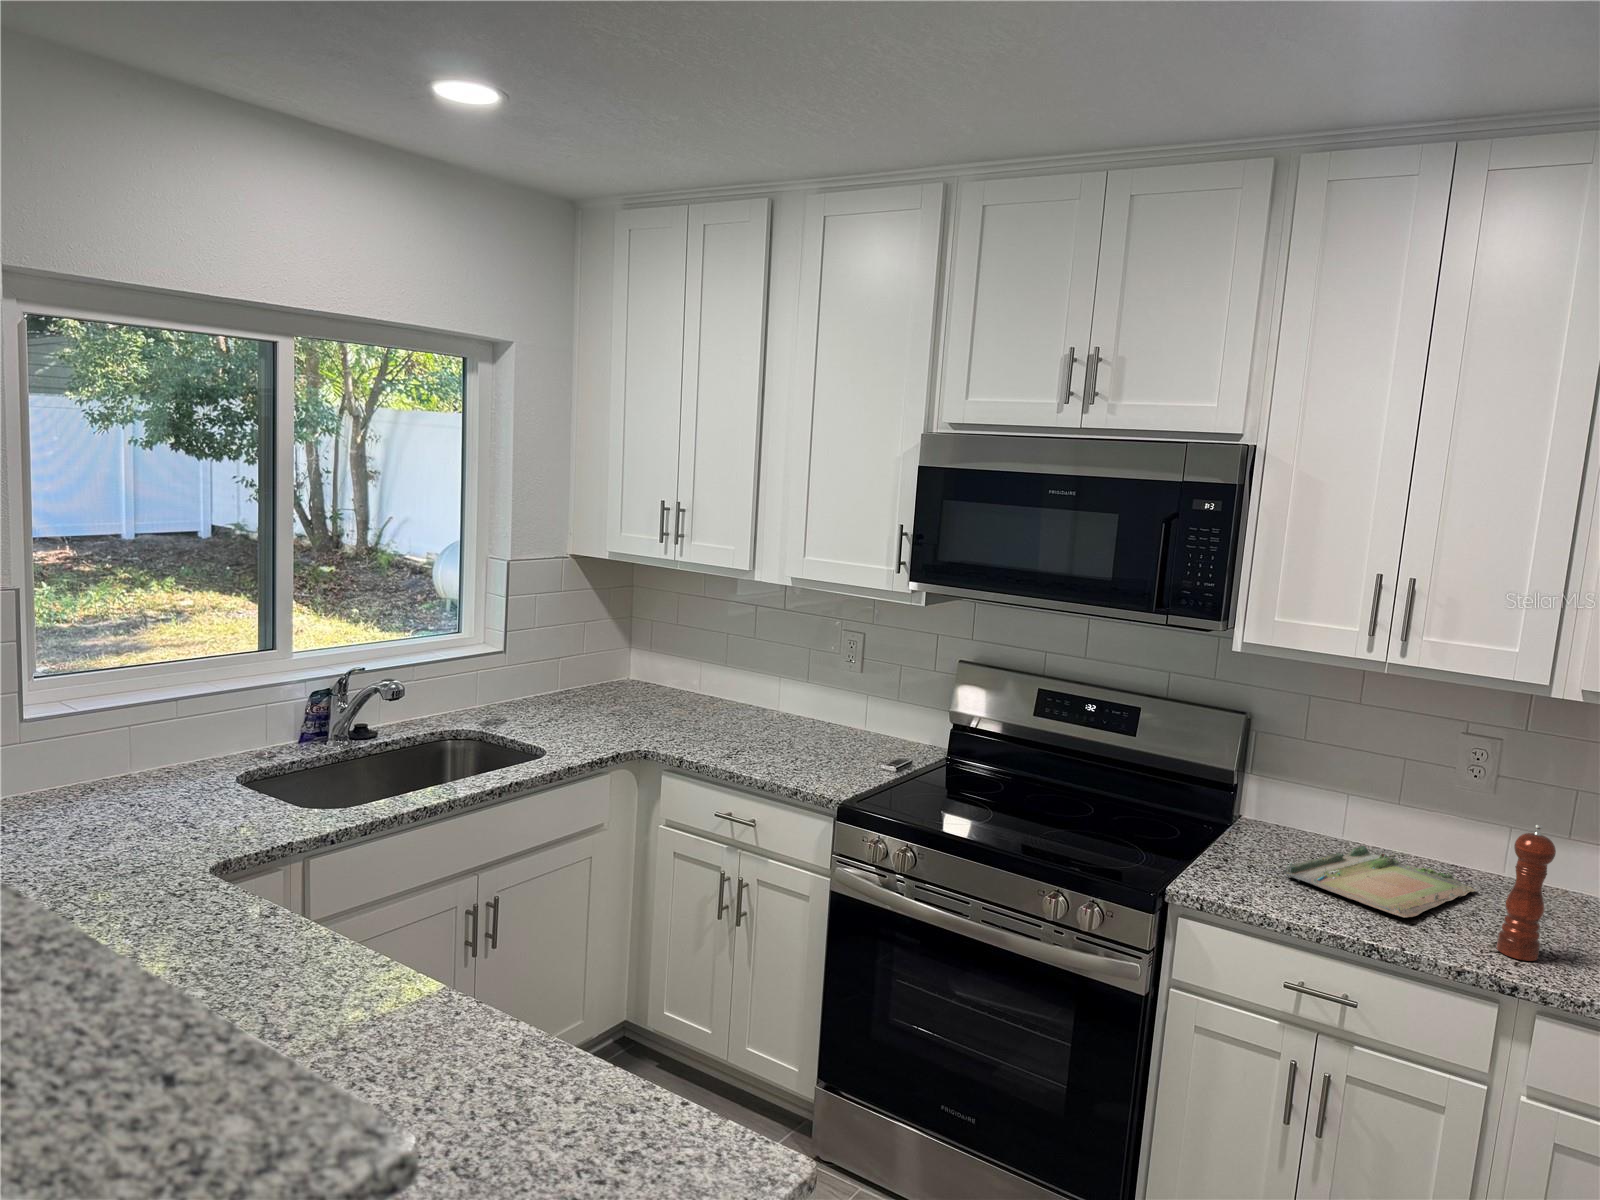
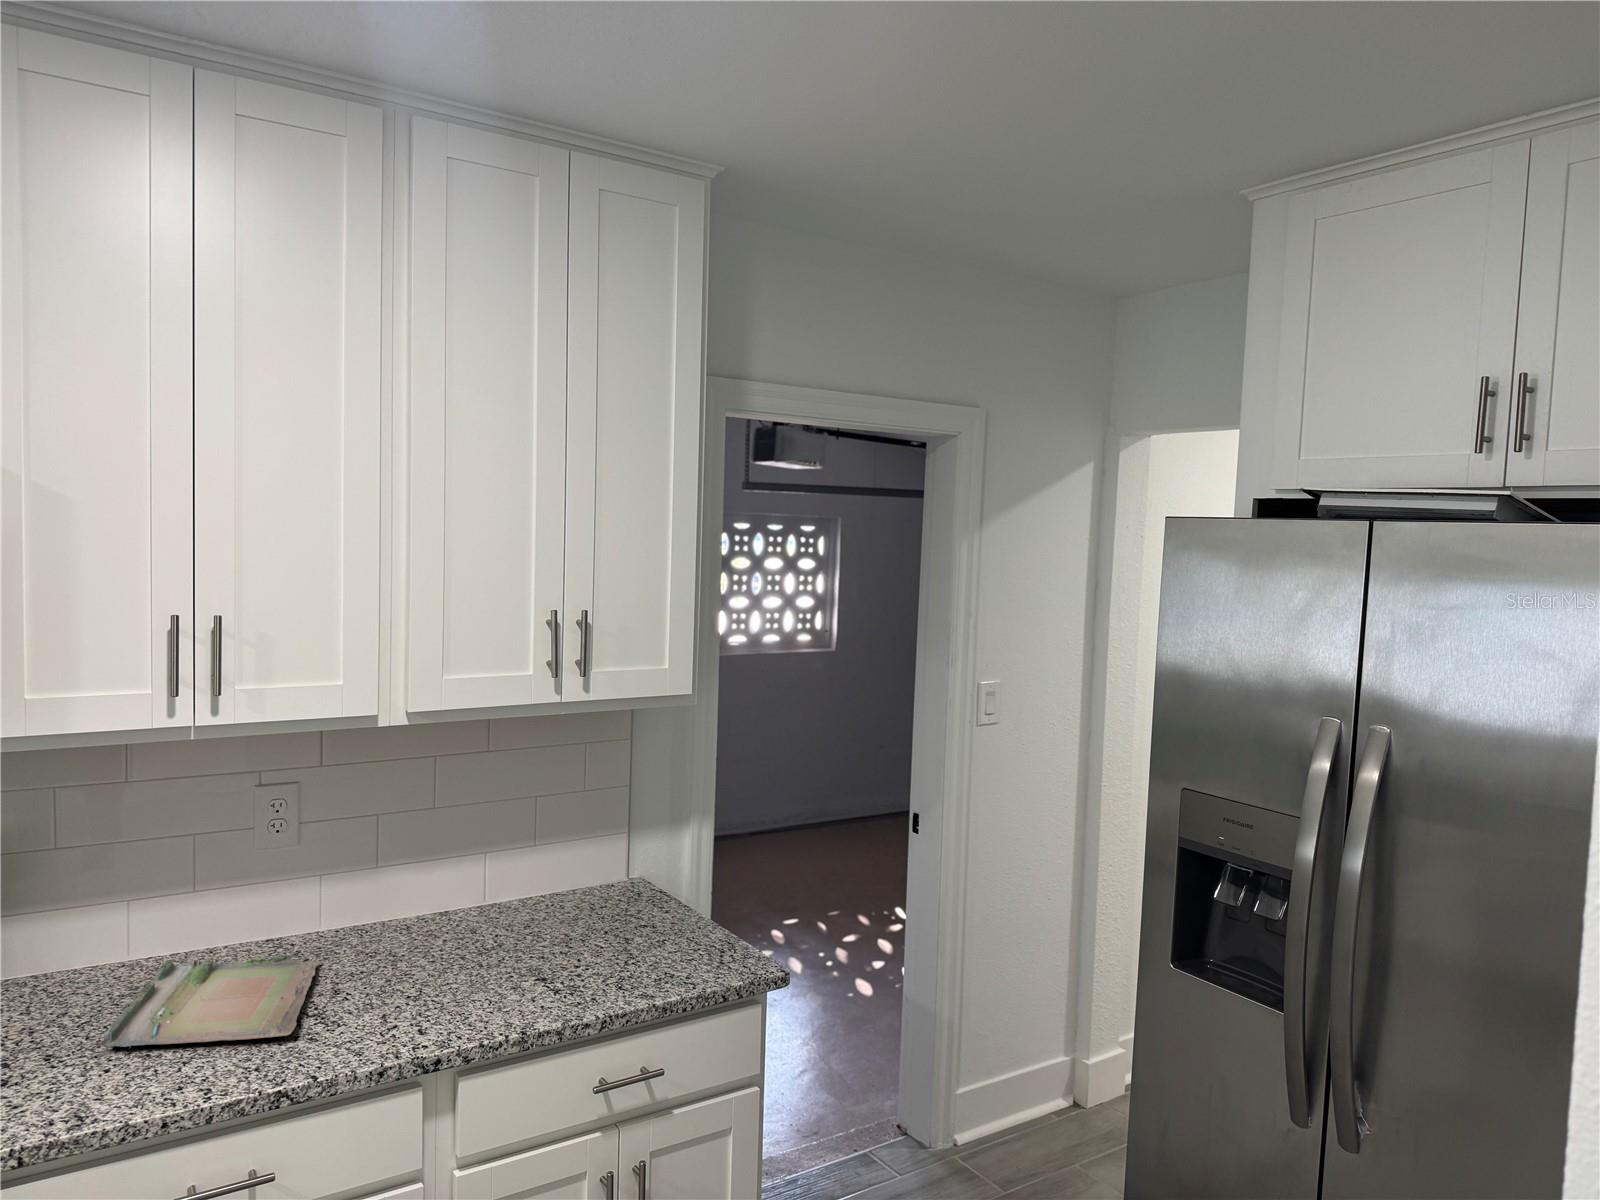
pepper mill: present [1496,825,1556,961] -> none [391,869,437,1027]

